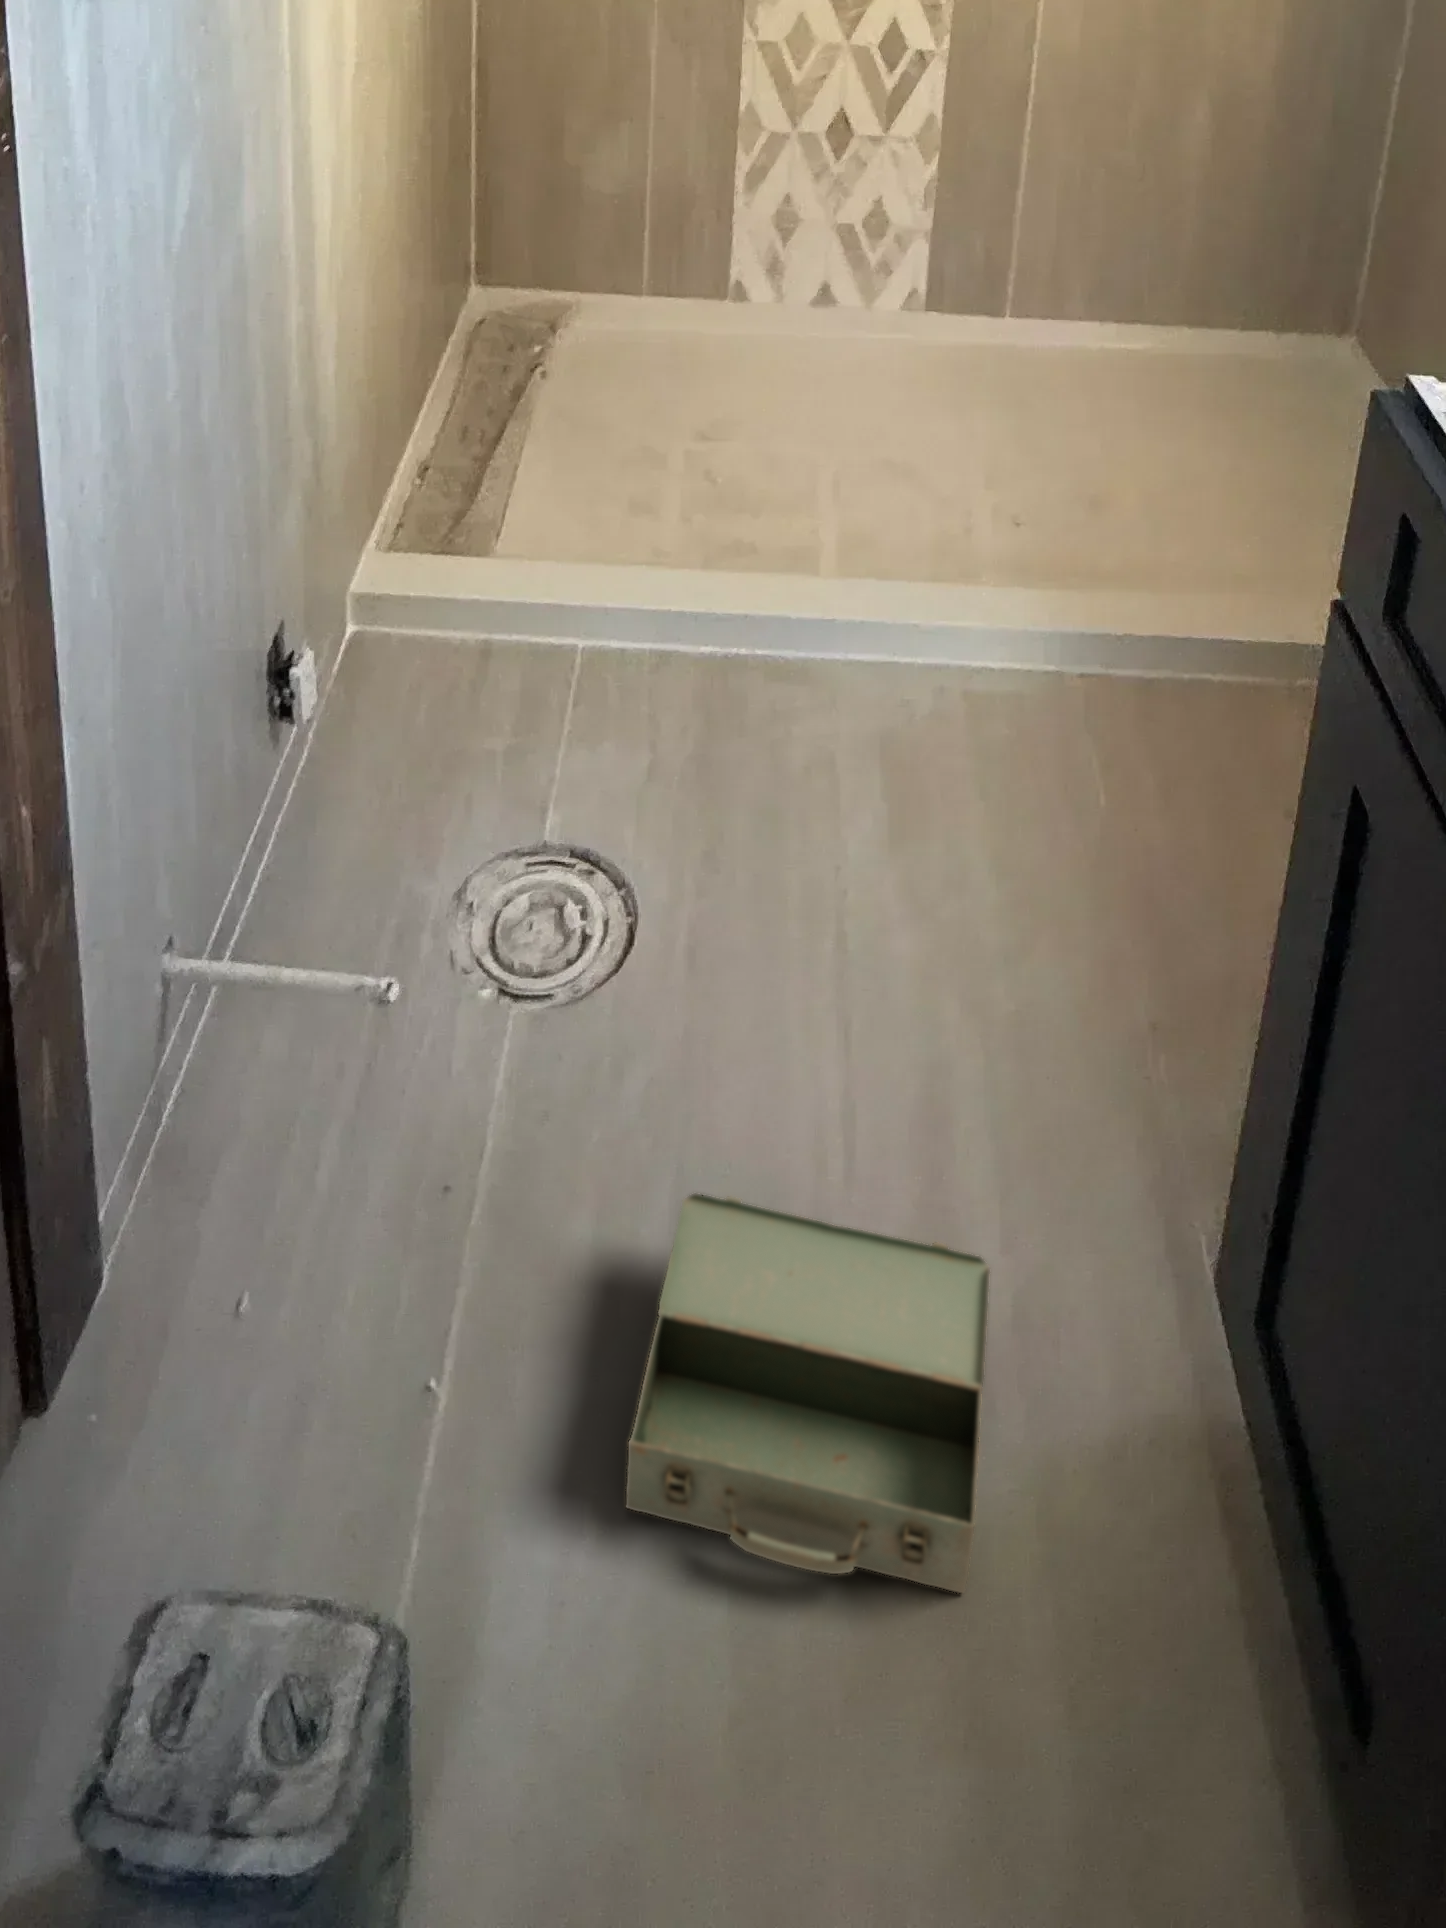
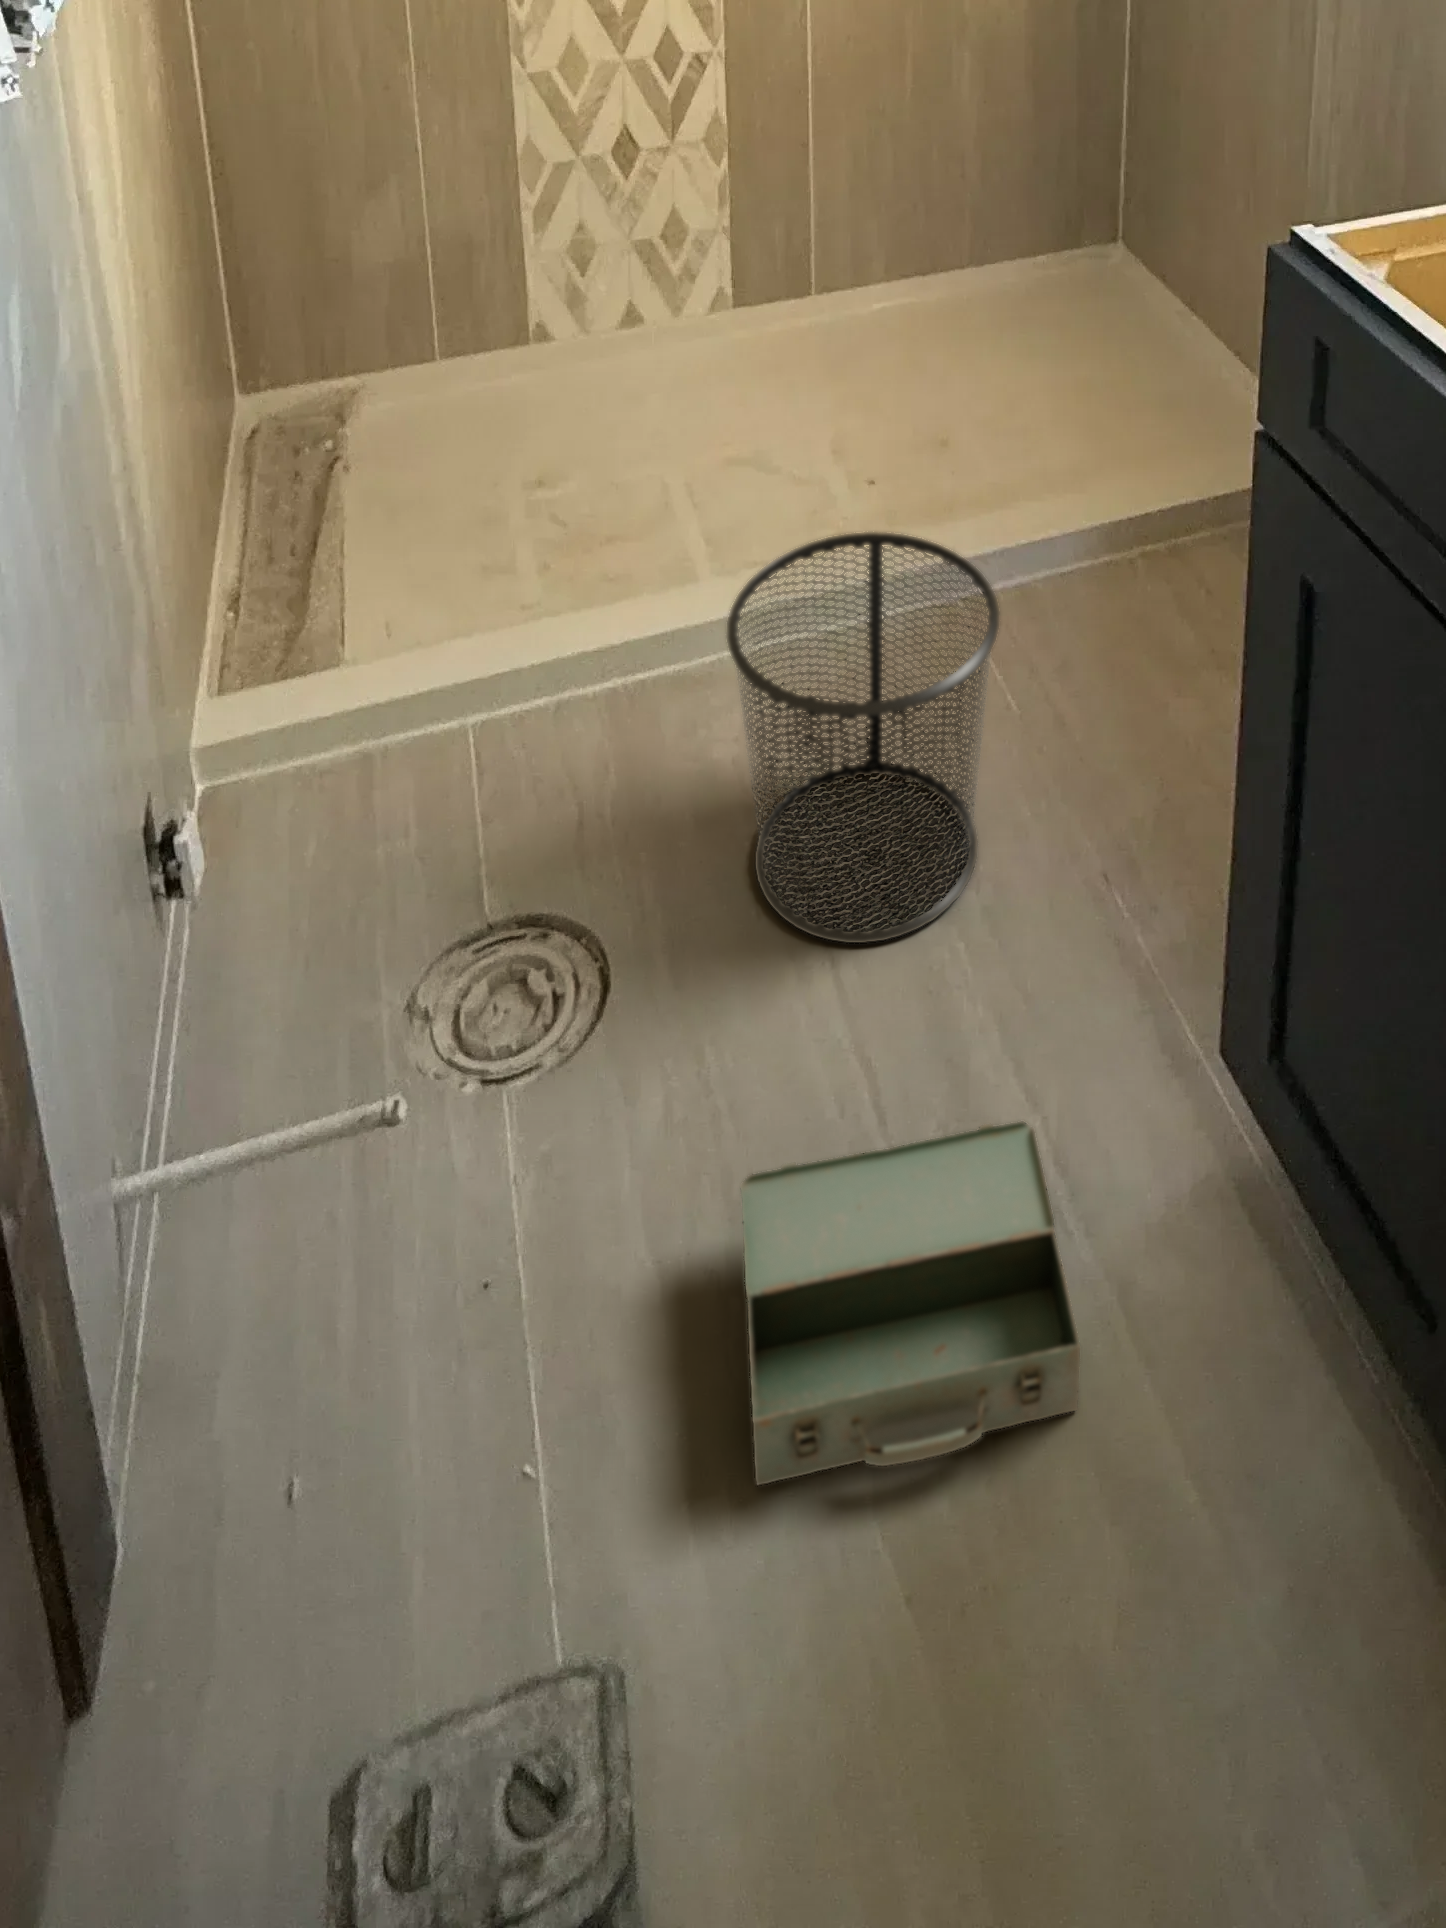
waste bin: none [792,573,1079,1009] -> present [727,532,999,943]

